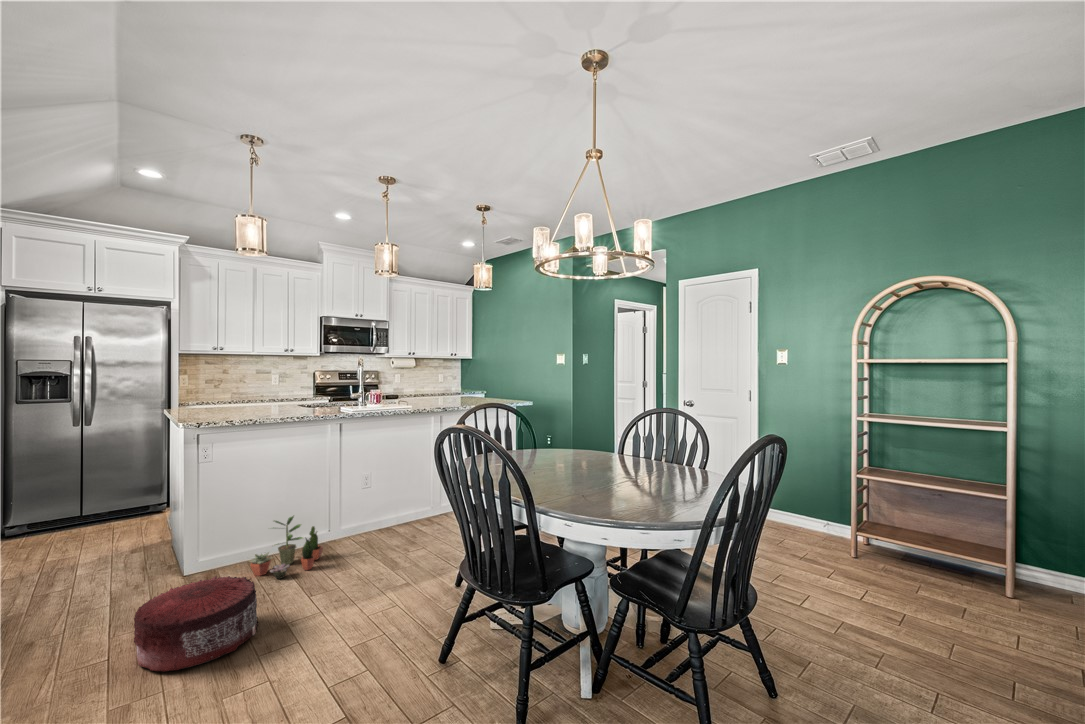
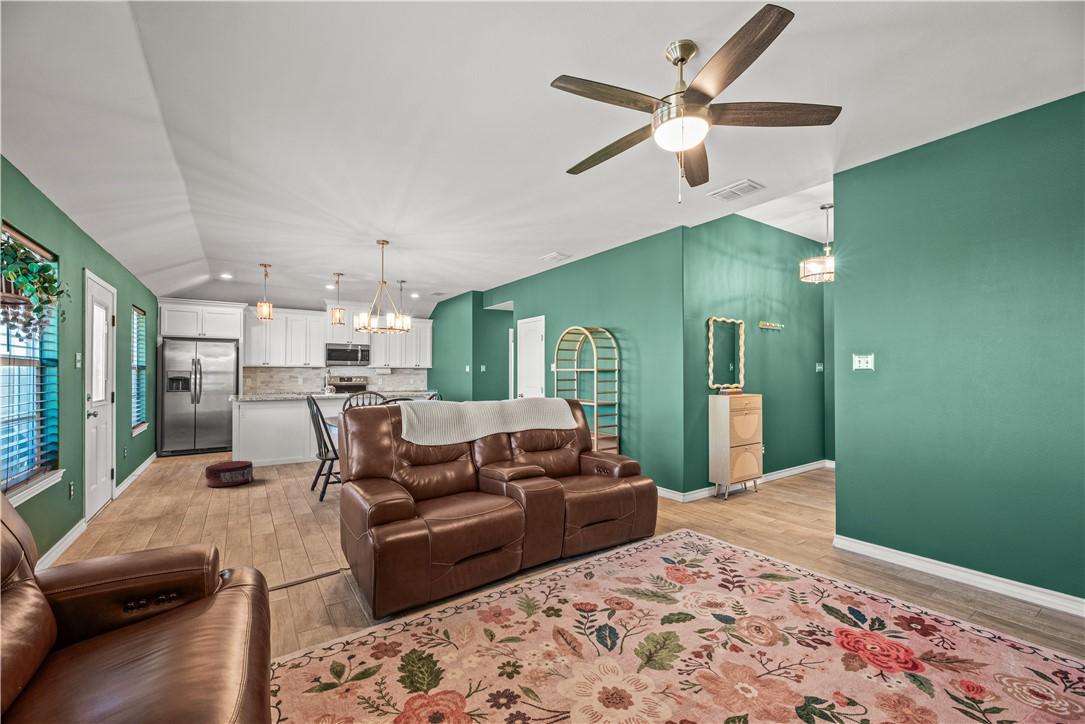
potted plant: present [250,516,323,579] -> none [259,444,296,471]

